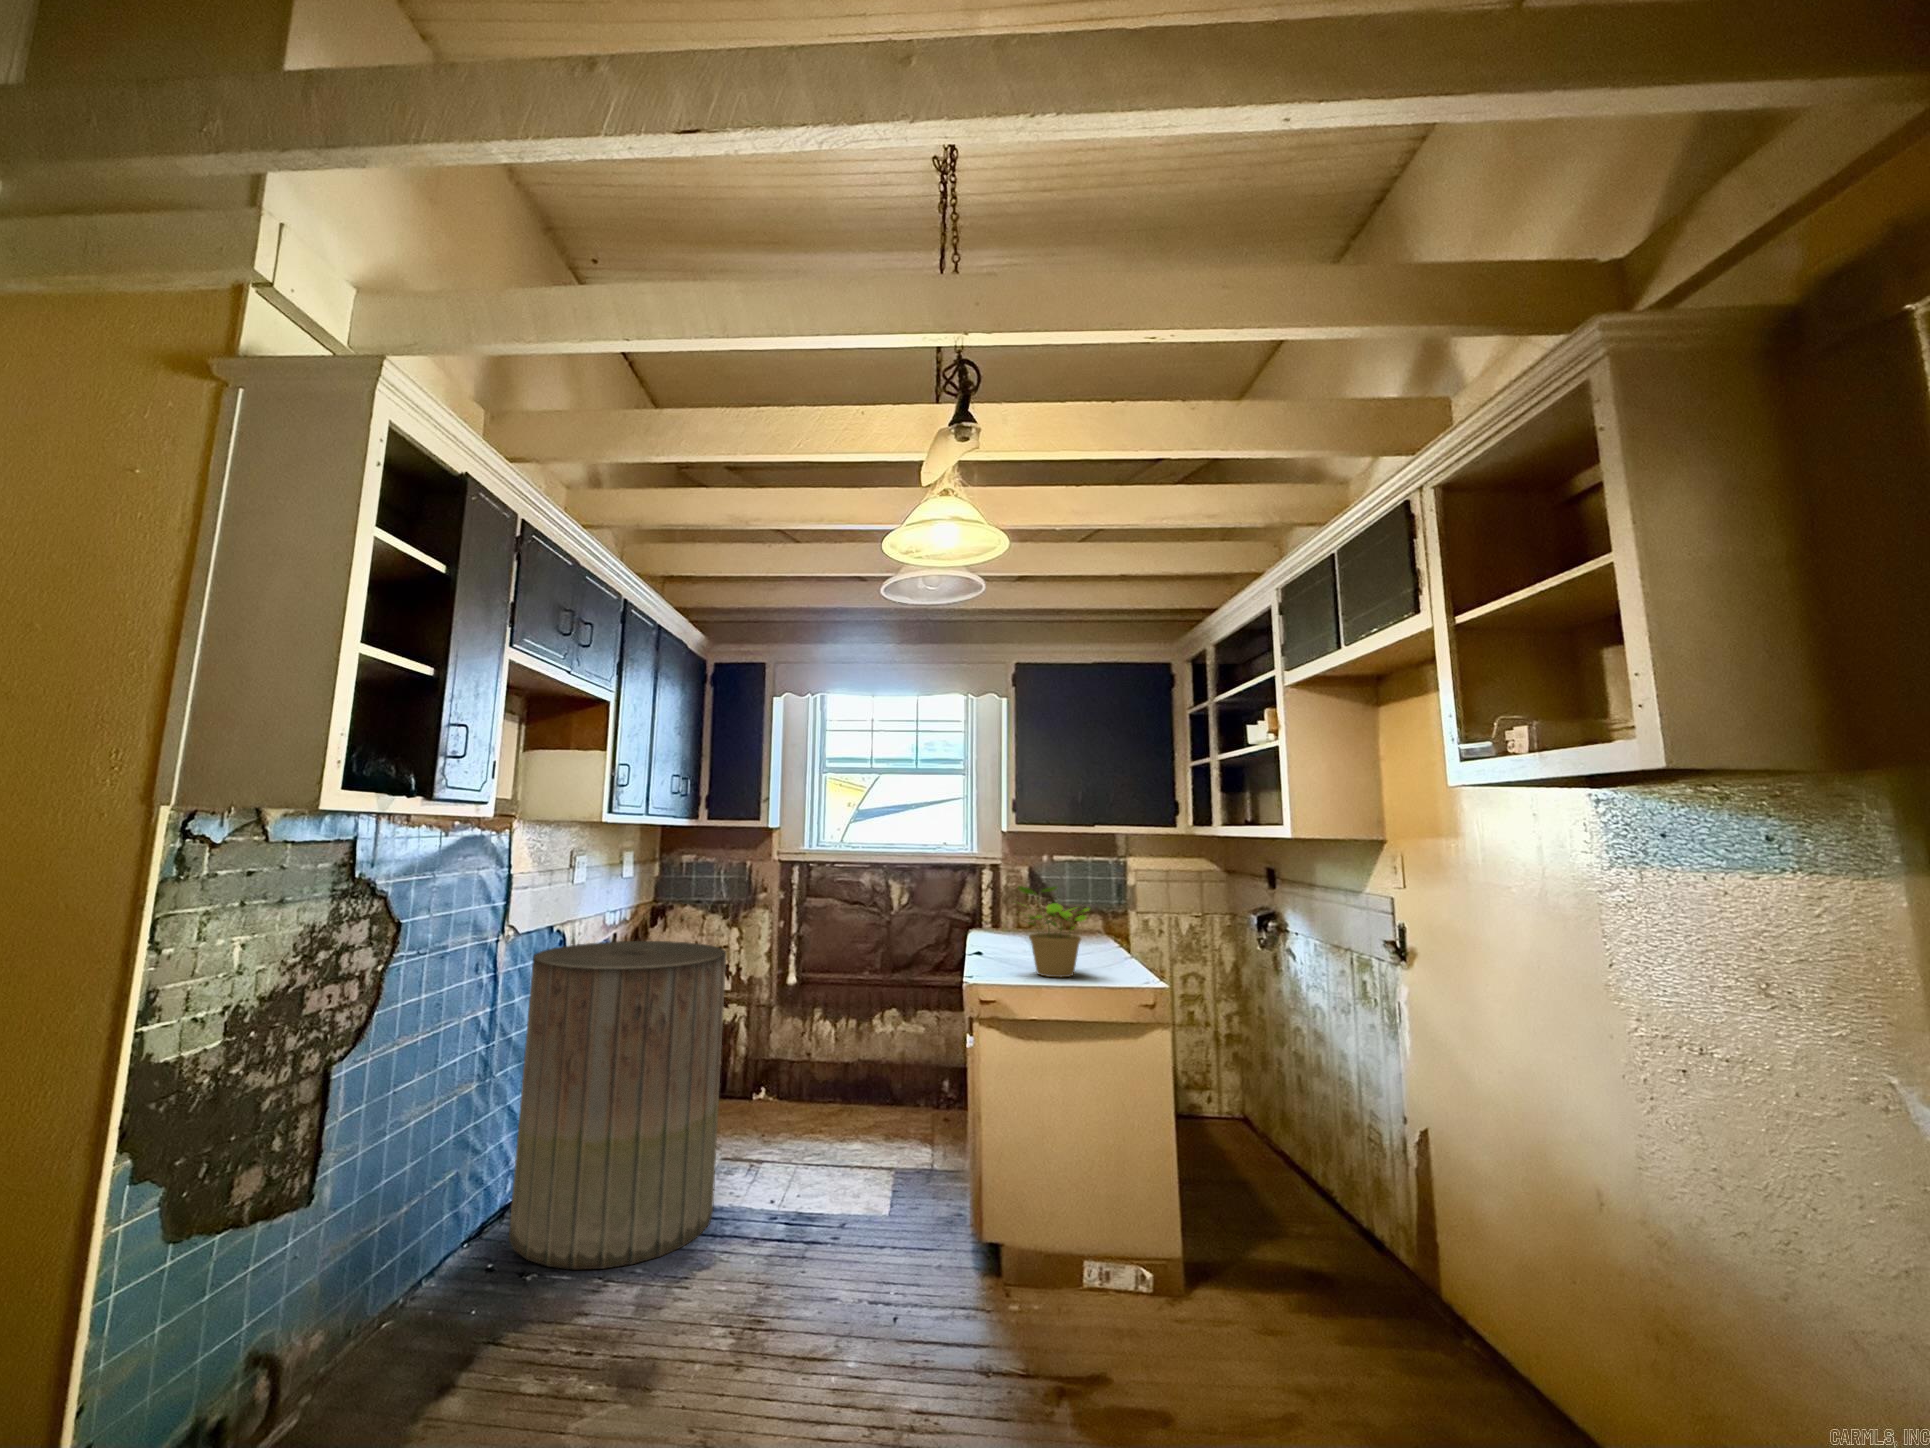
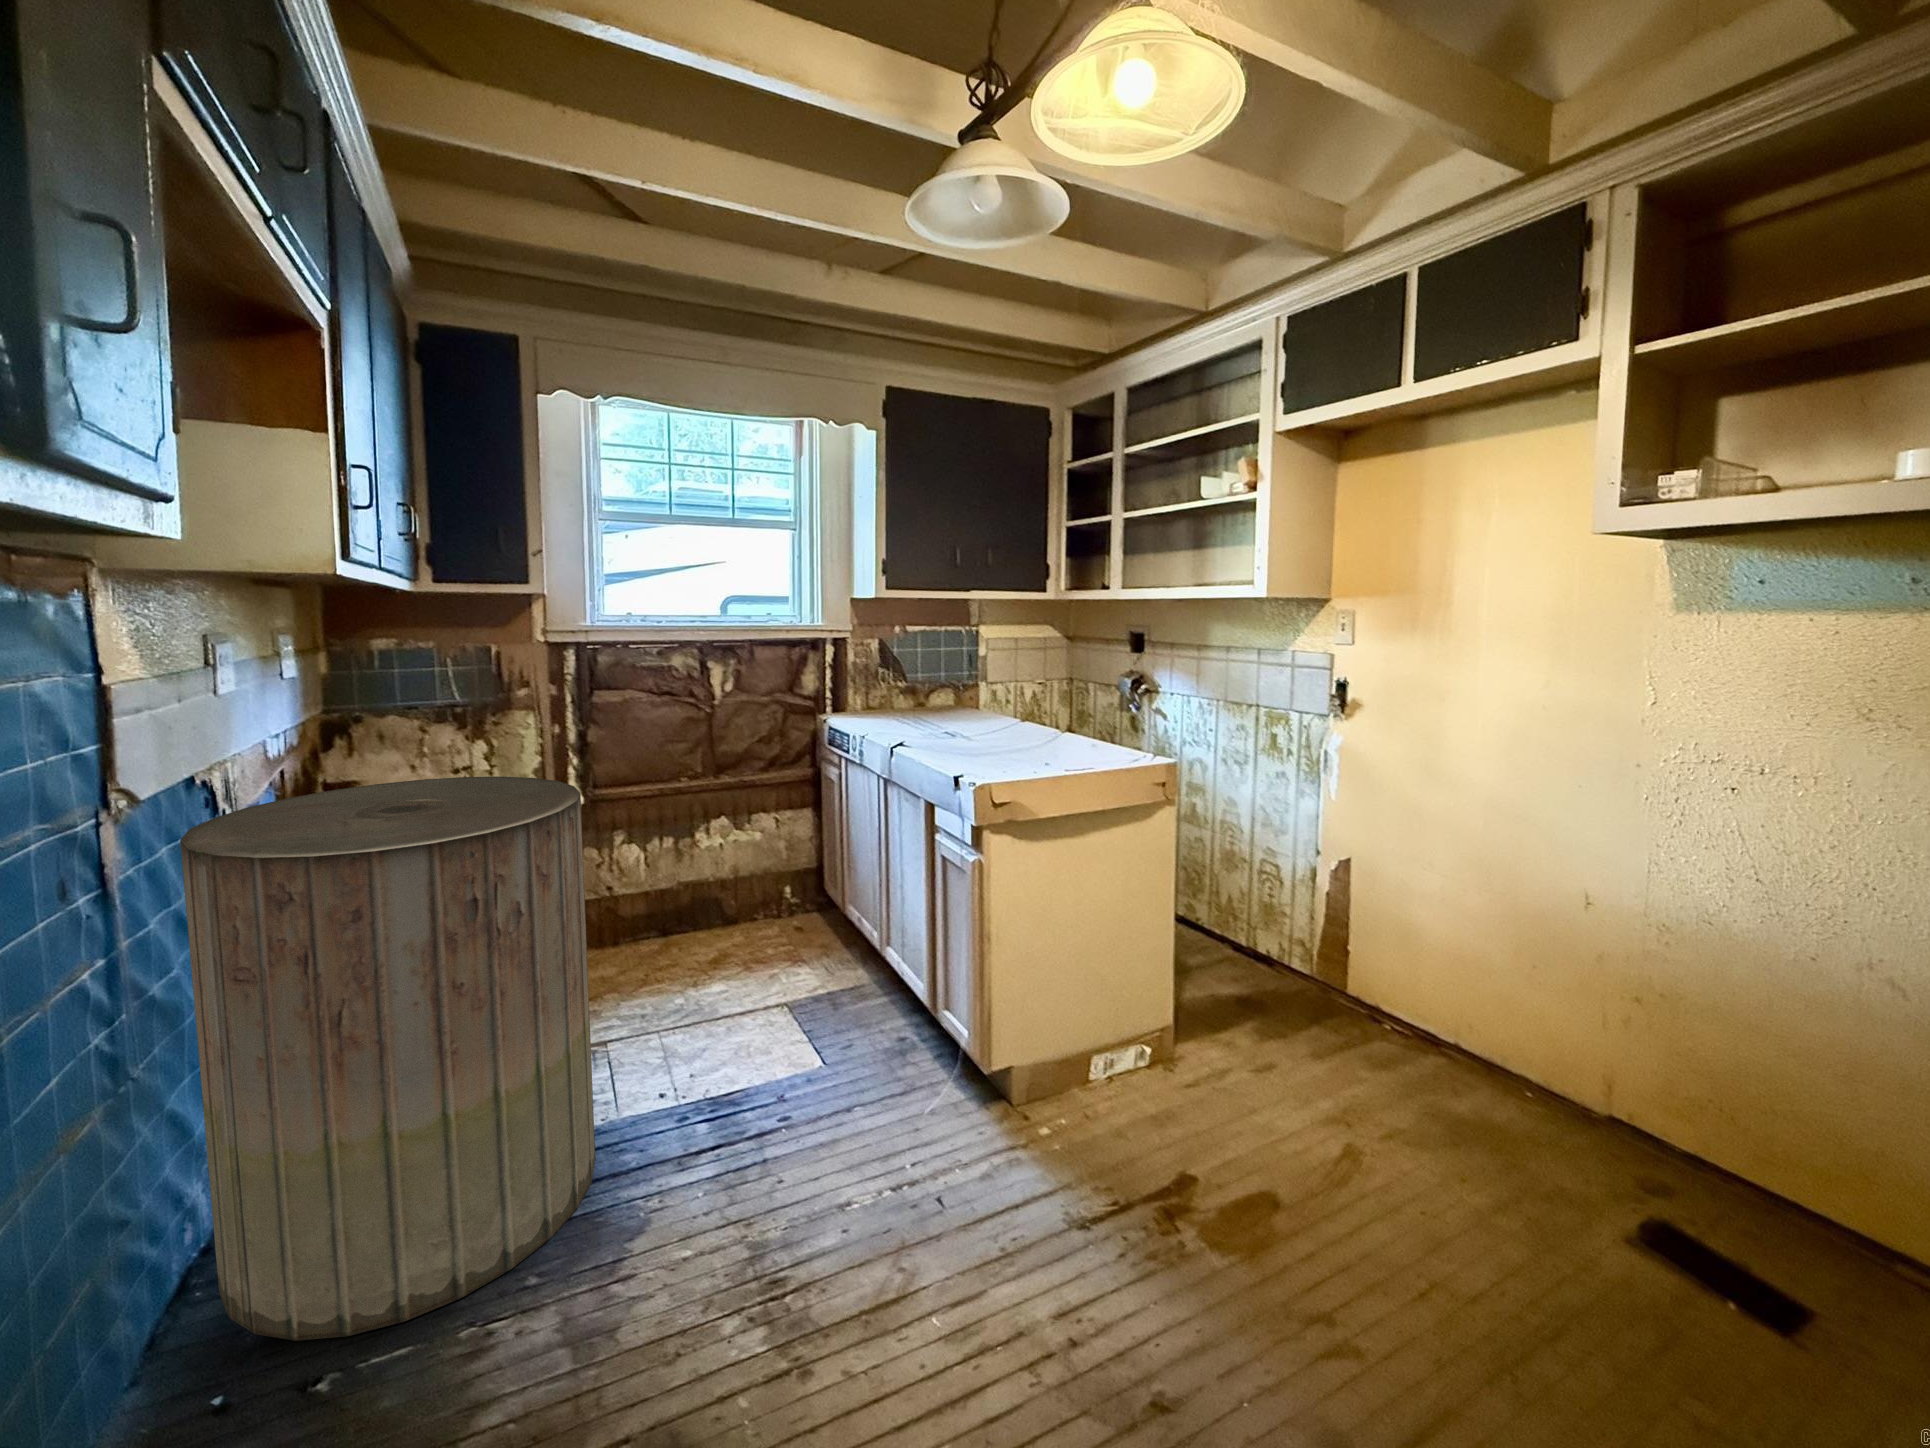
potted plant: present [1018,886,1089,977] -> none [1005,661,1096,768]

